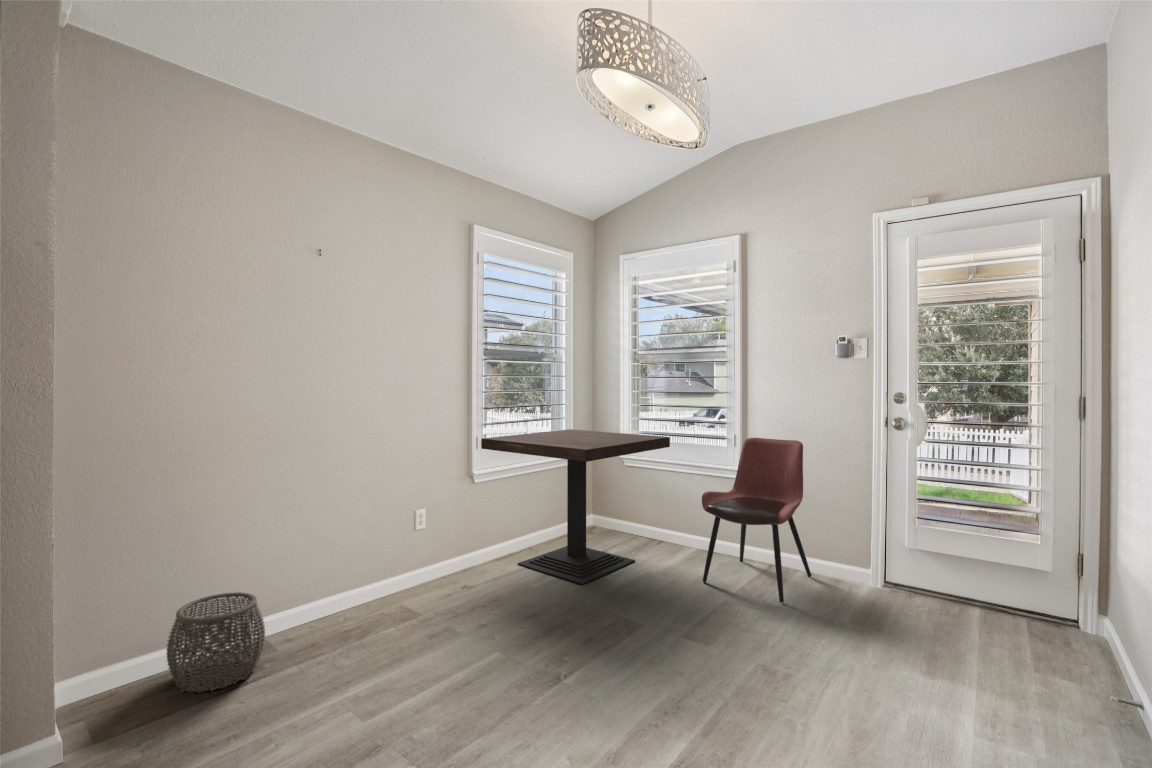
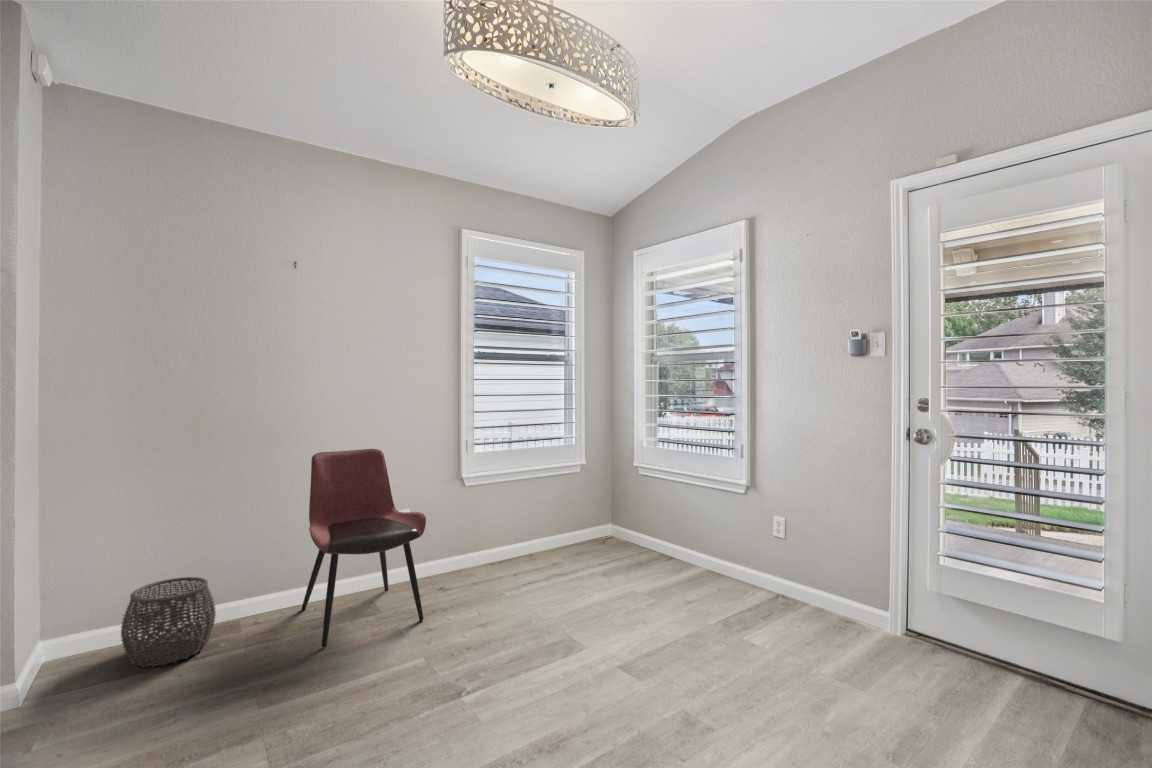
dining table: present [481,429,670,584] -> none [472,434,666,598]
dining chair: present [702,438,812,602] -> present [301,449,426,647]

